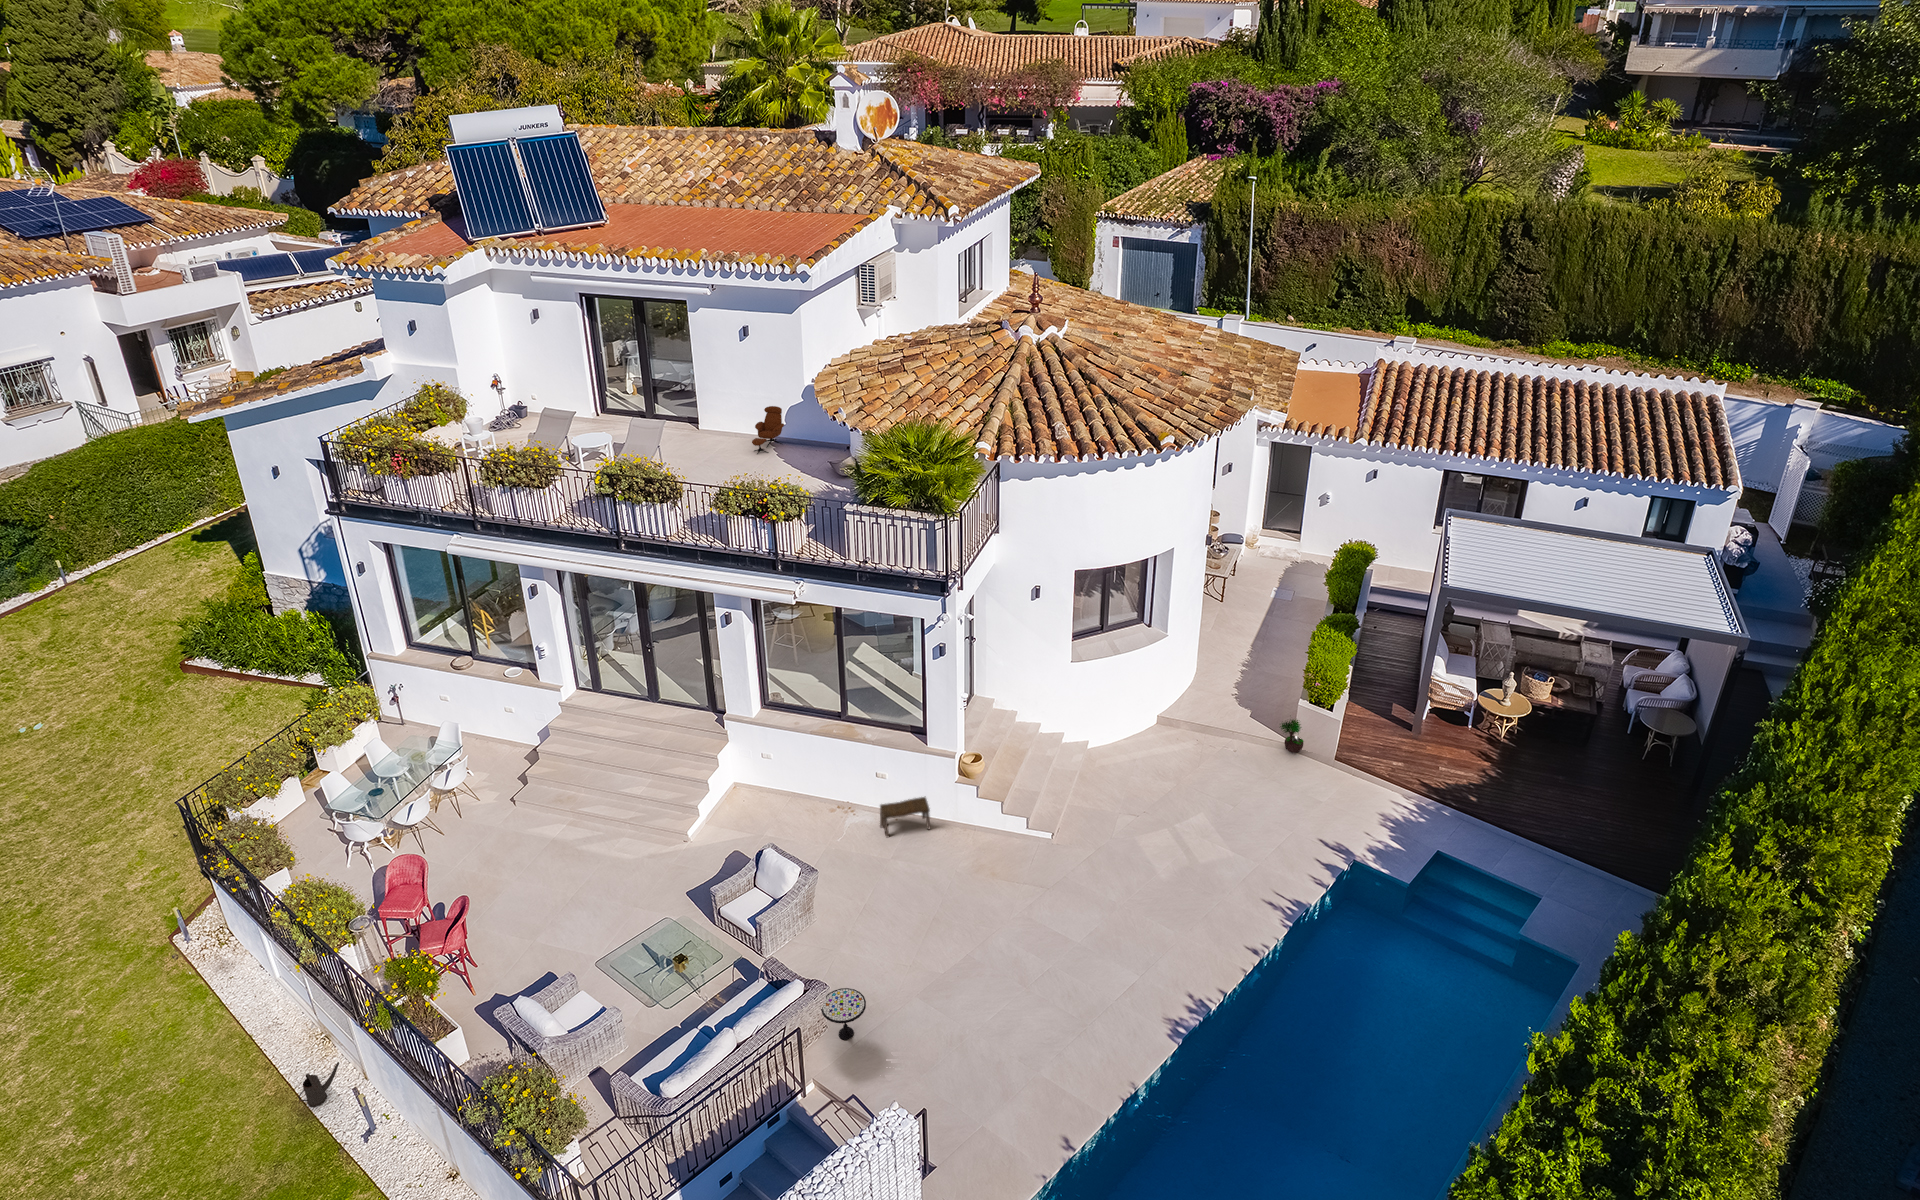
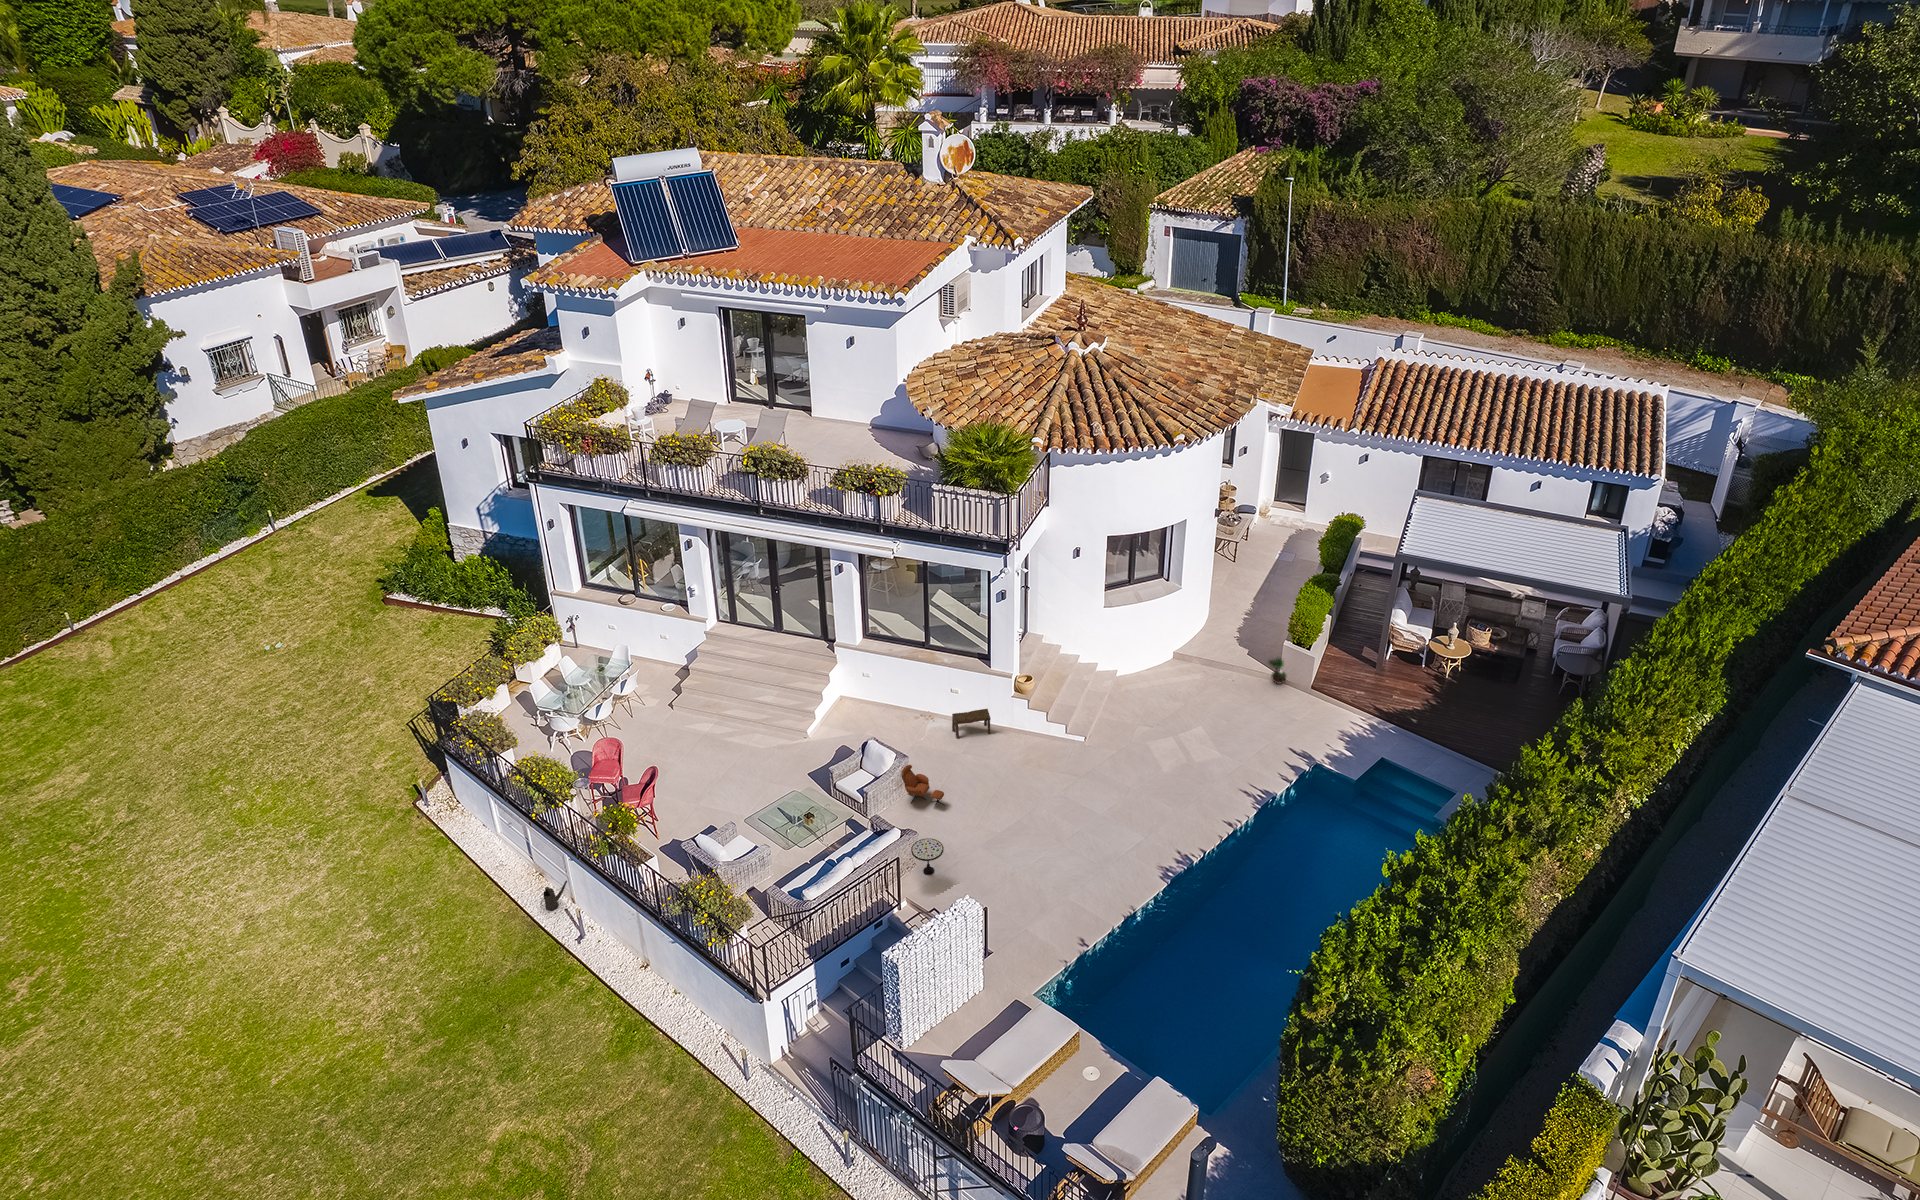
lounge chair: present [752,406,784,454] -> present [901,765,944,807]

